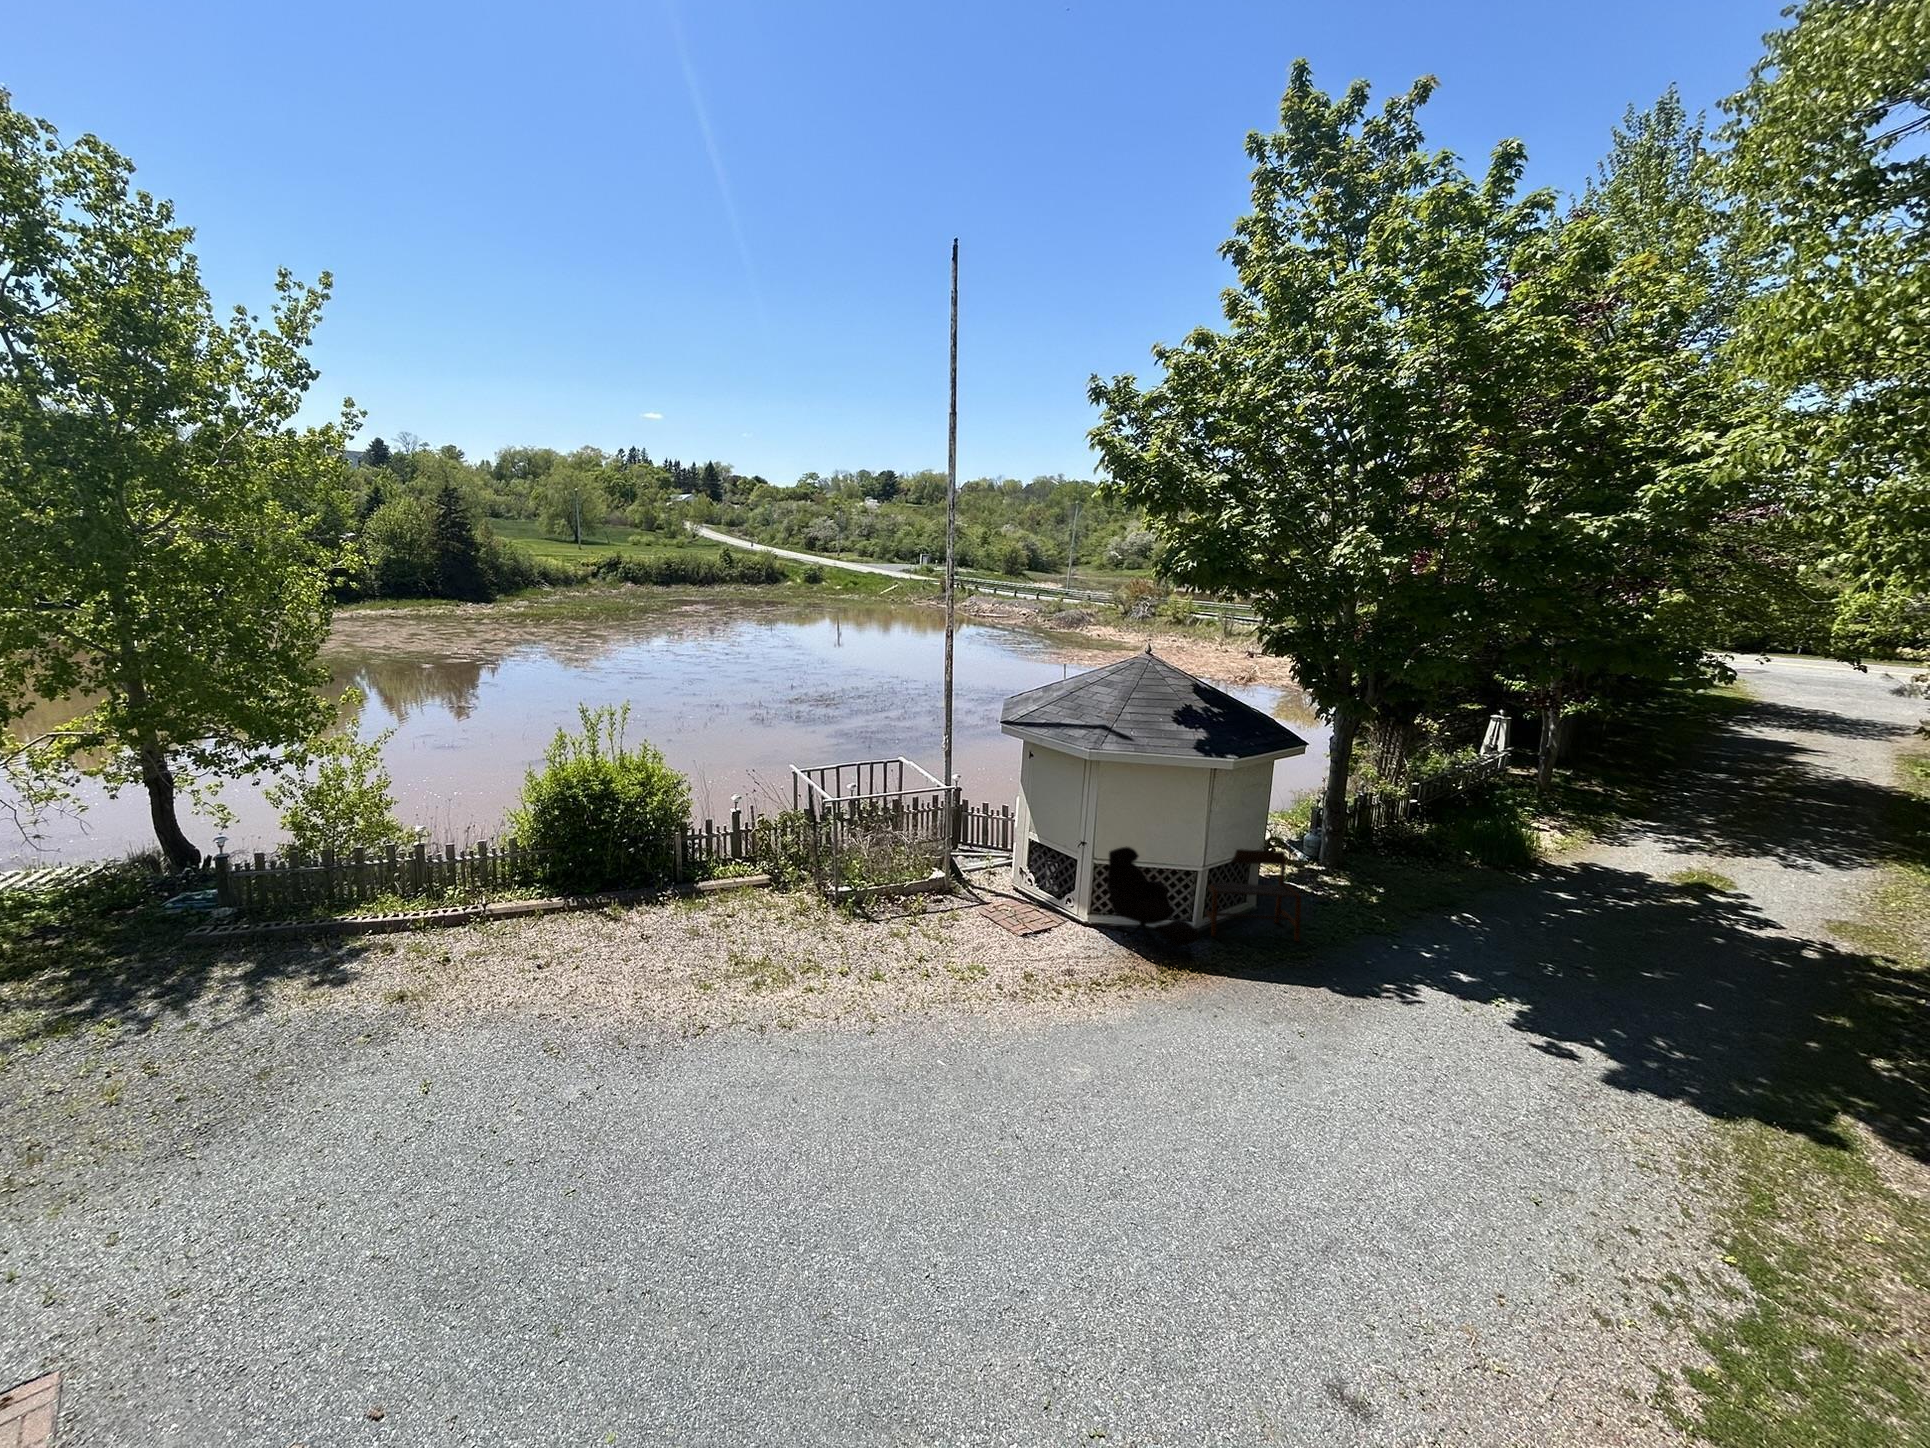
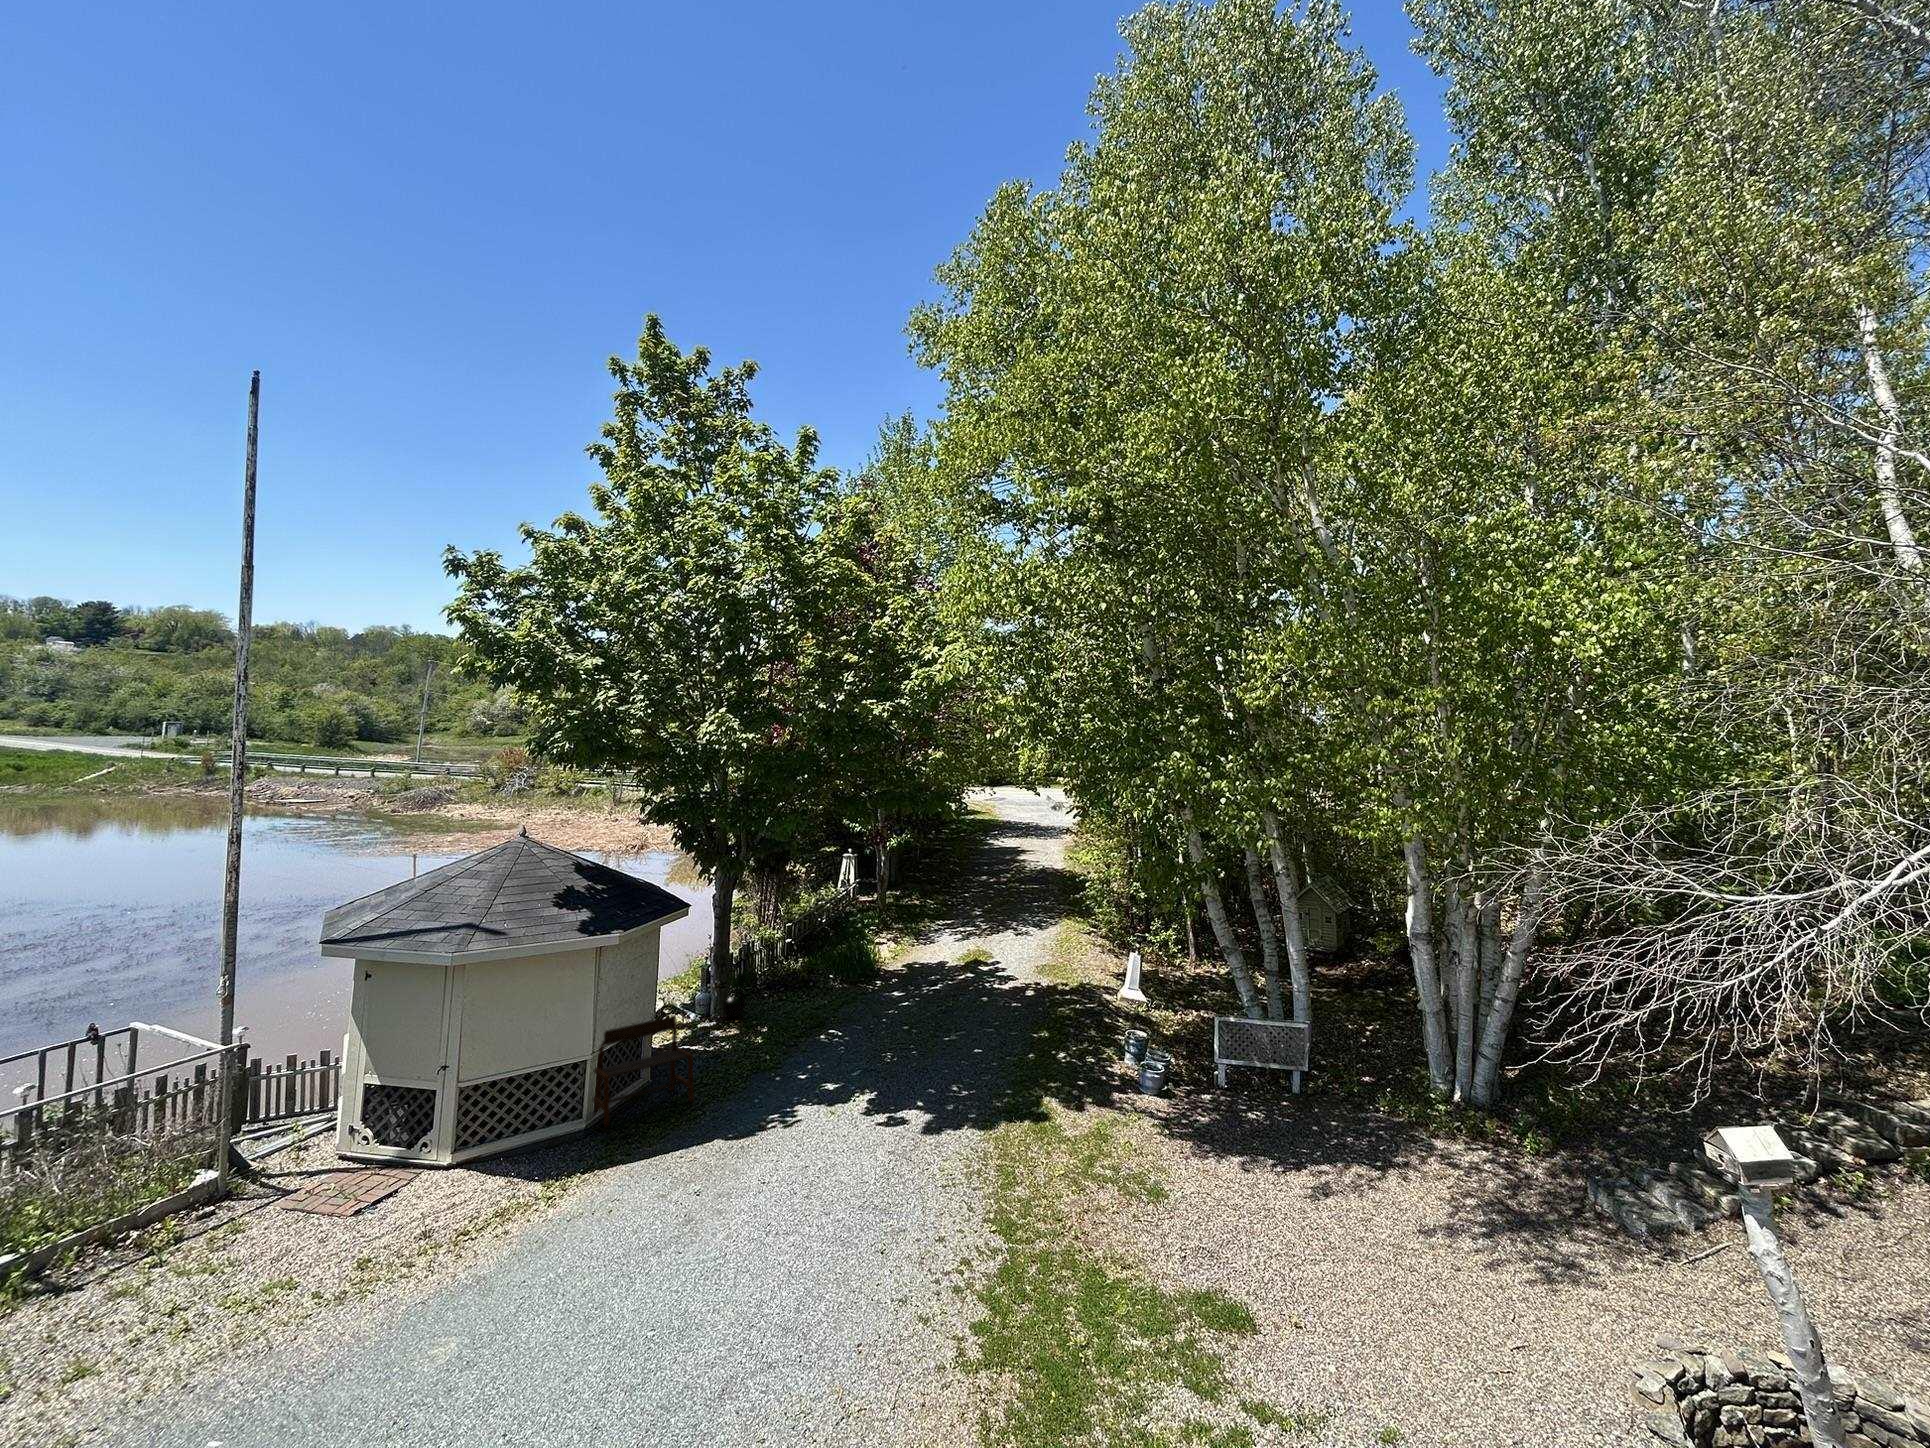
potted tree: none [1333,818,1369,868] -> present [724,971,749,1017]
lounge chair: present [1107,846,1200,956] -> none [477,1053,592,1169]

